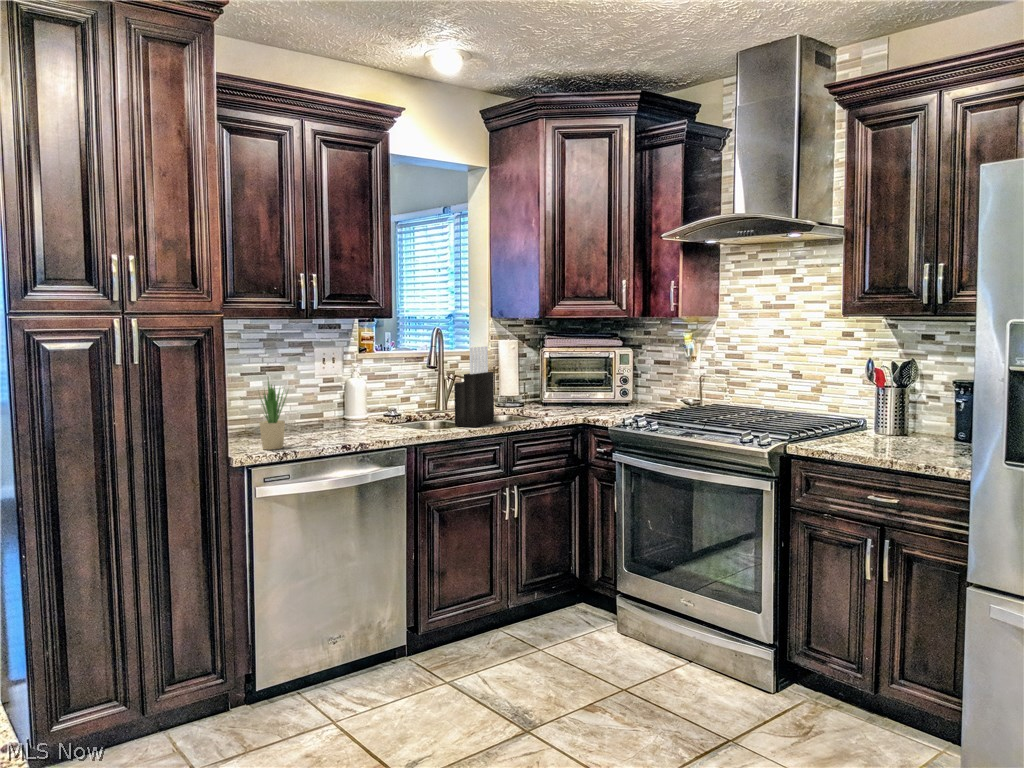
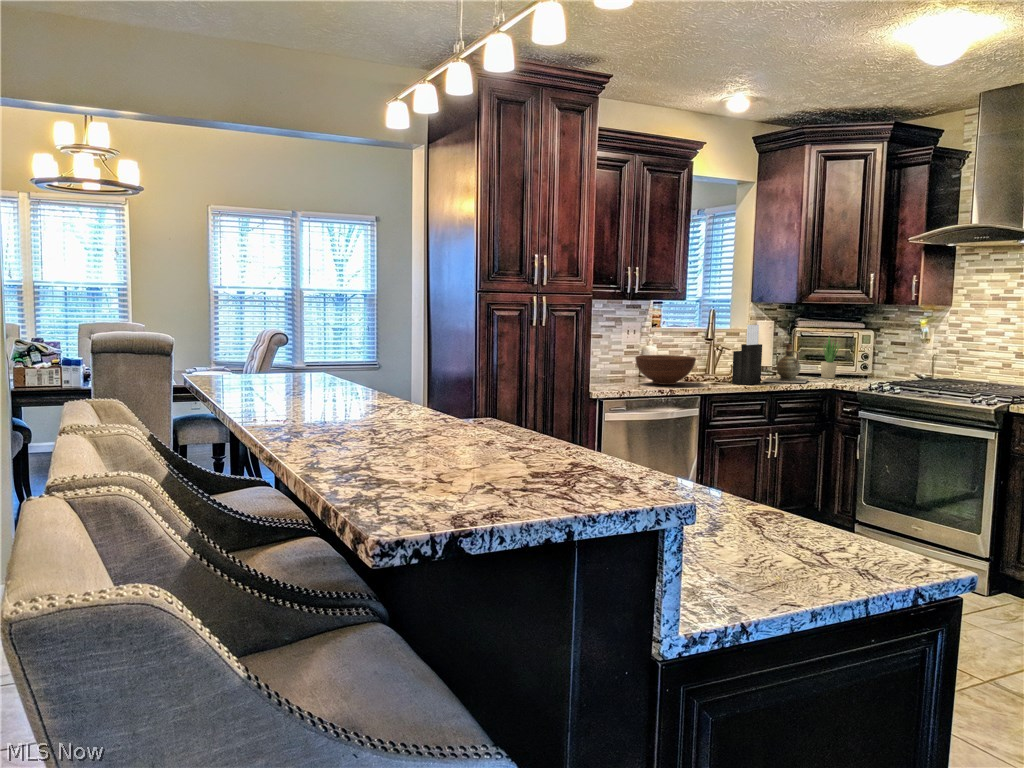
ceramic jug: none [496,370,558,420] -> present [763,344,809,383]
potted plant: present [259,380,287,450] -> present [821,335,840,378]
fruit bowl: none [319,391,403,434] -> present [635,355,696,385]

